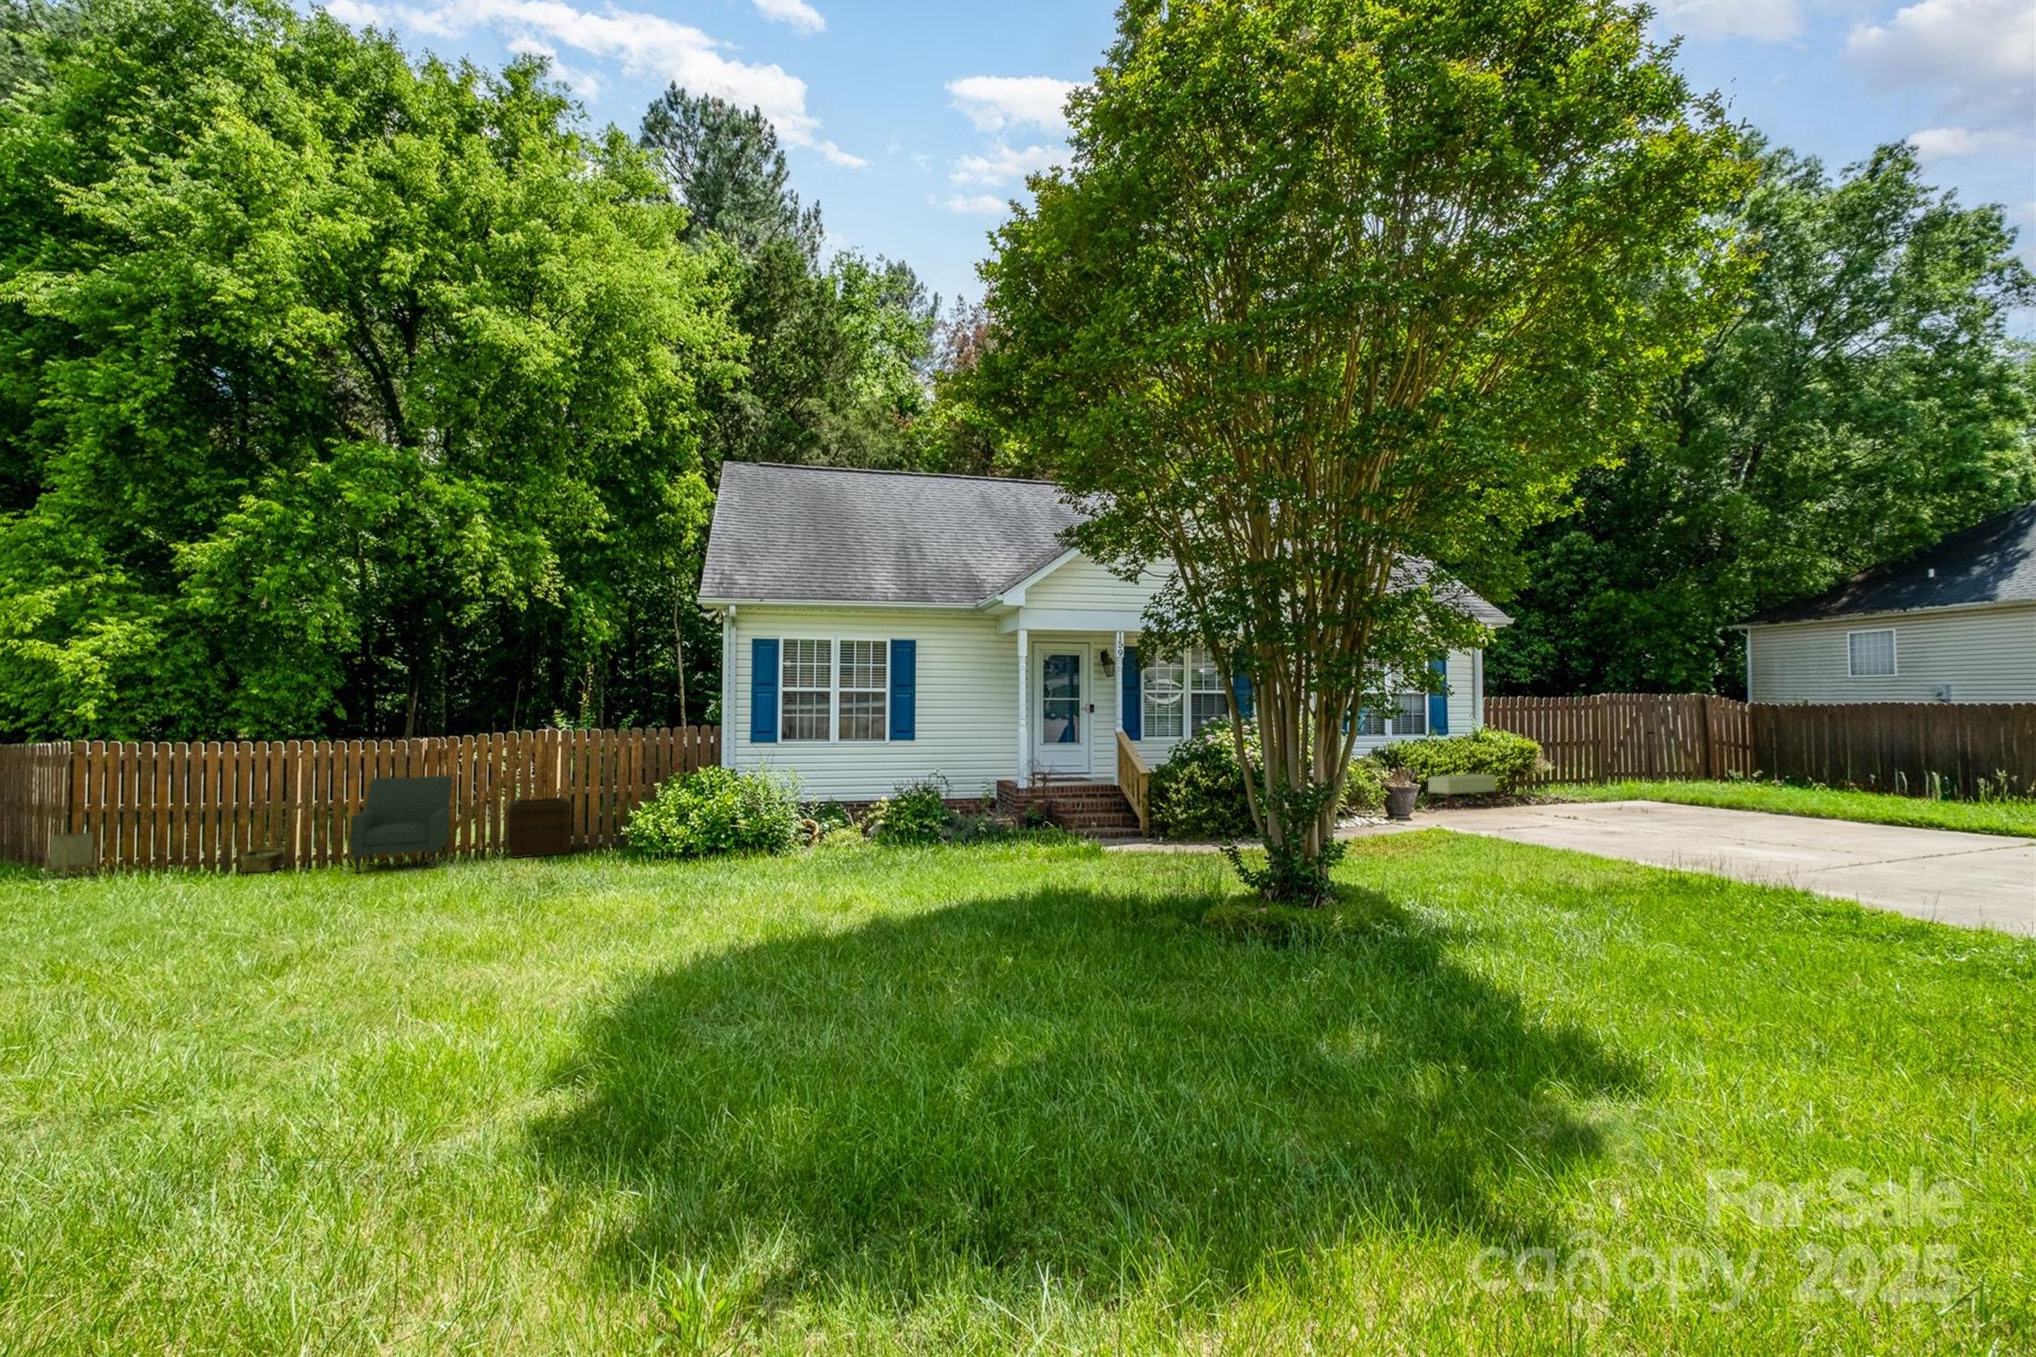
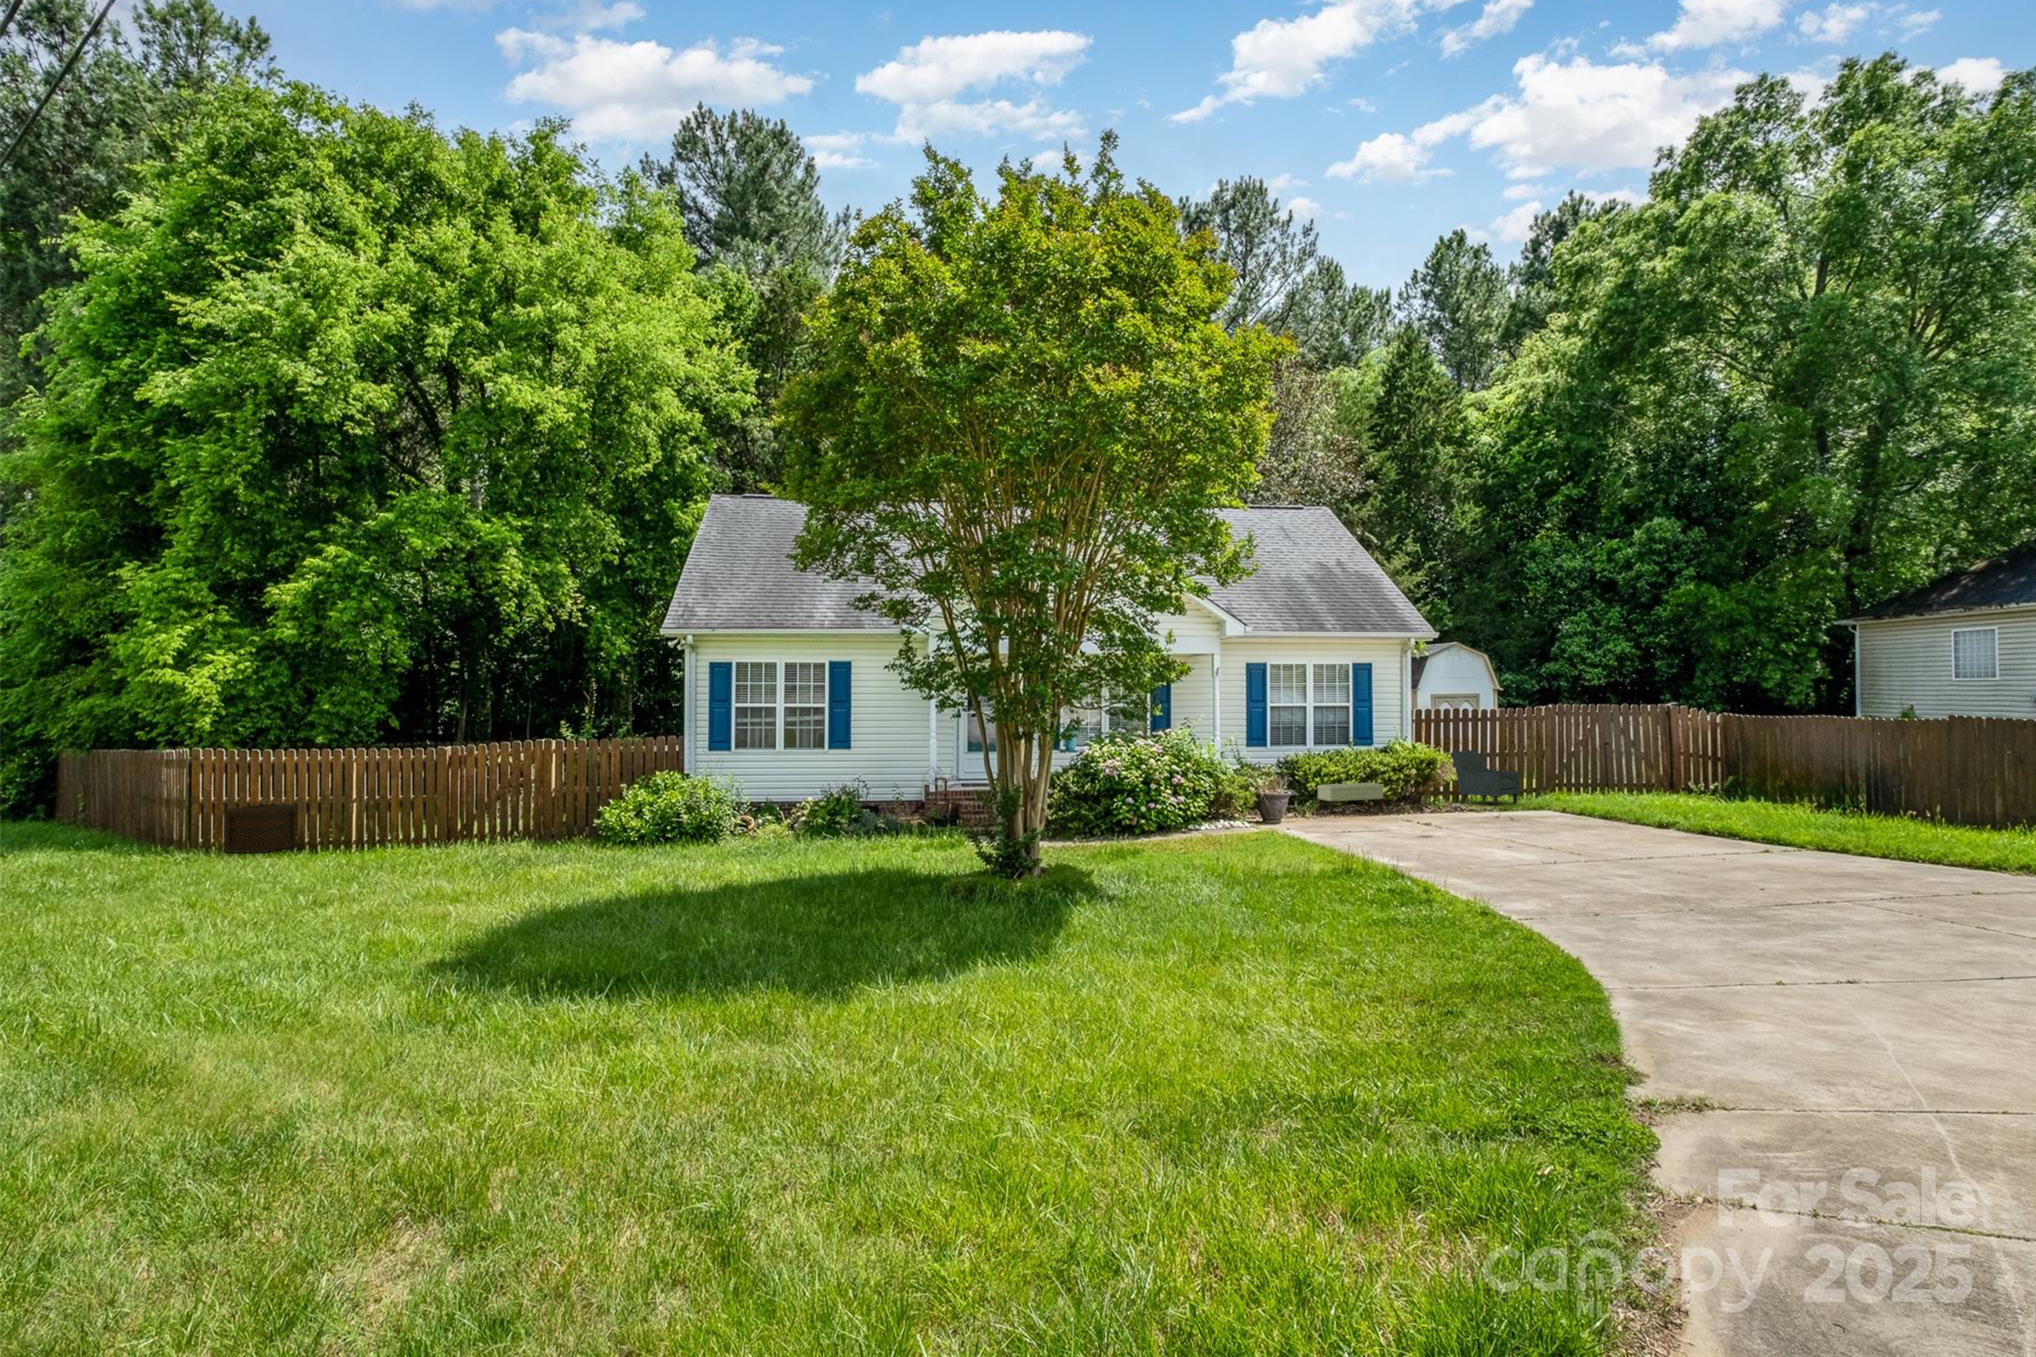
chair: present [350,776,452,873] -> present [1451,750,1520,806]
wooden crate: present [508,797,571,858] -> present [223,804,298,853]
planter: present [45,833,97,878] -> none [184,818,218,851]
woven basket: present [241,841,286,872] -> none [315,826,347,849]

